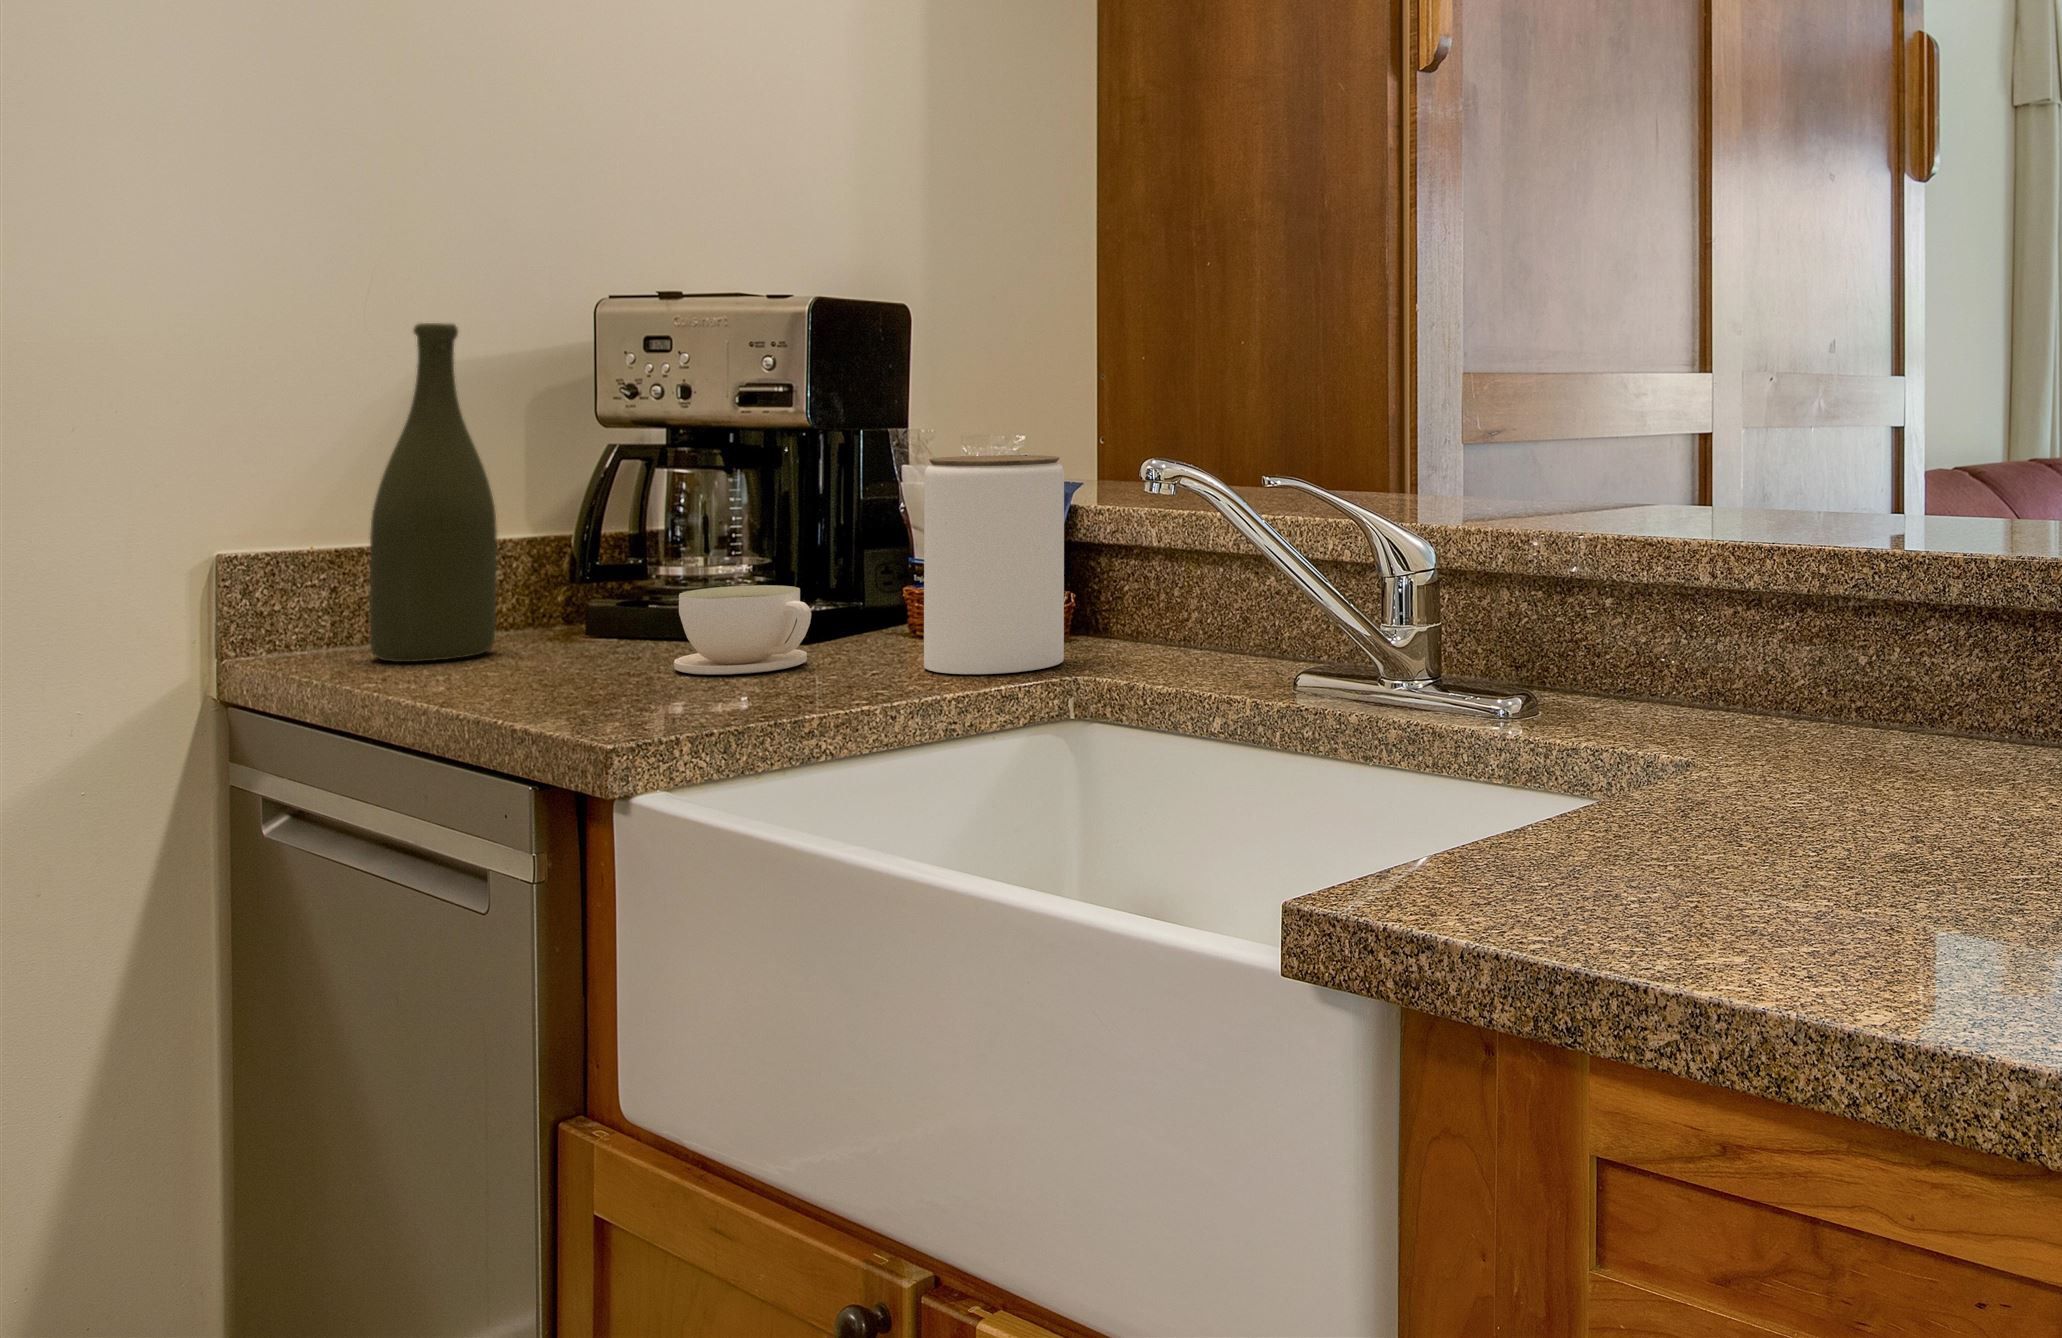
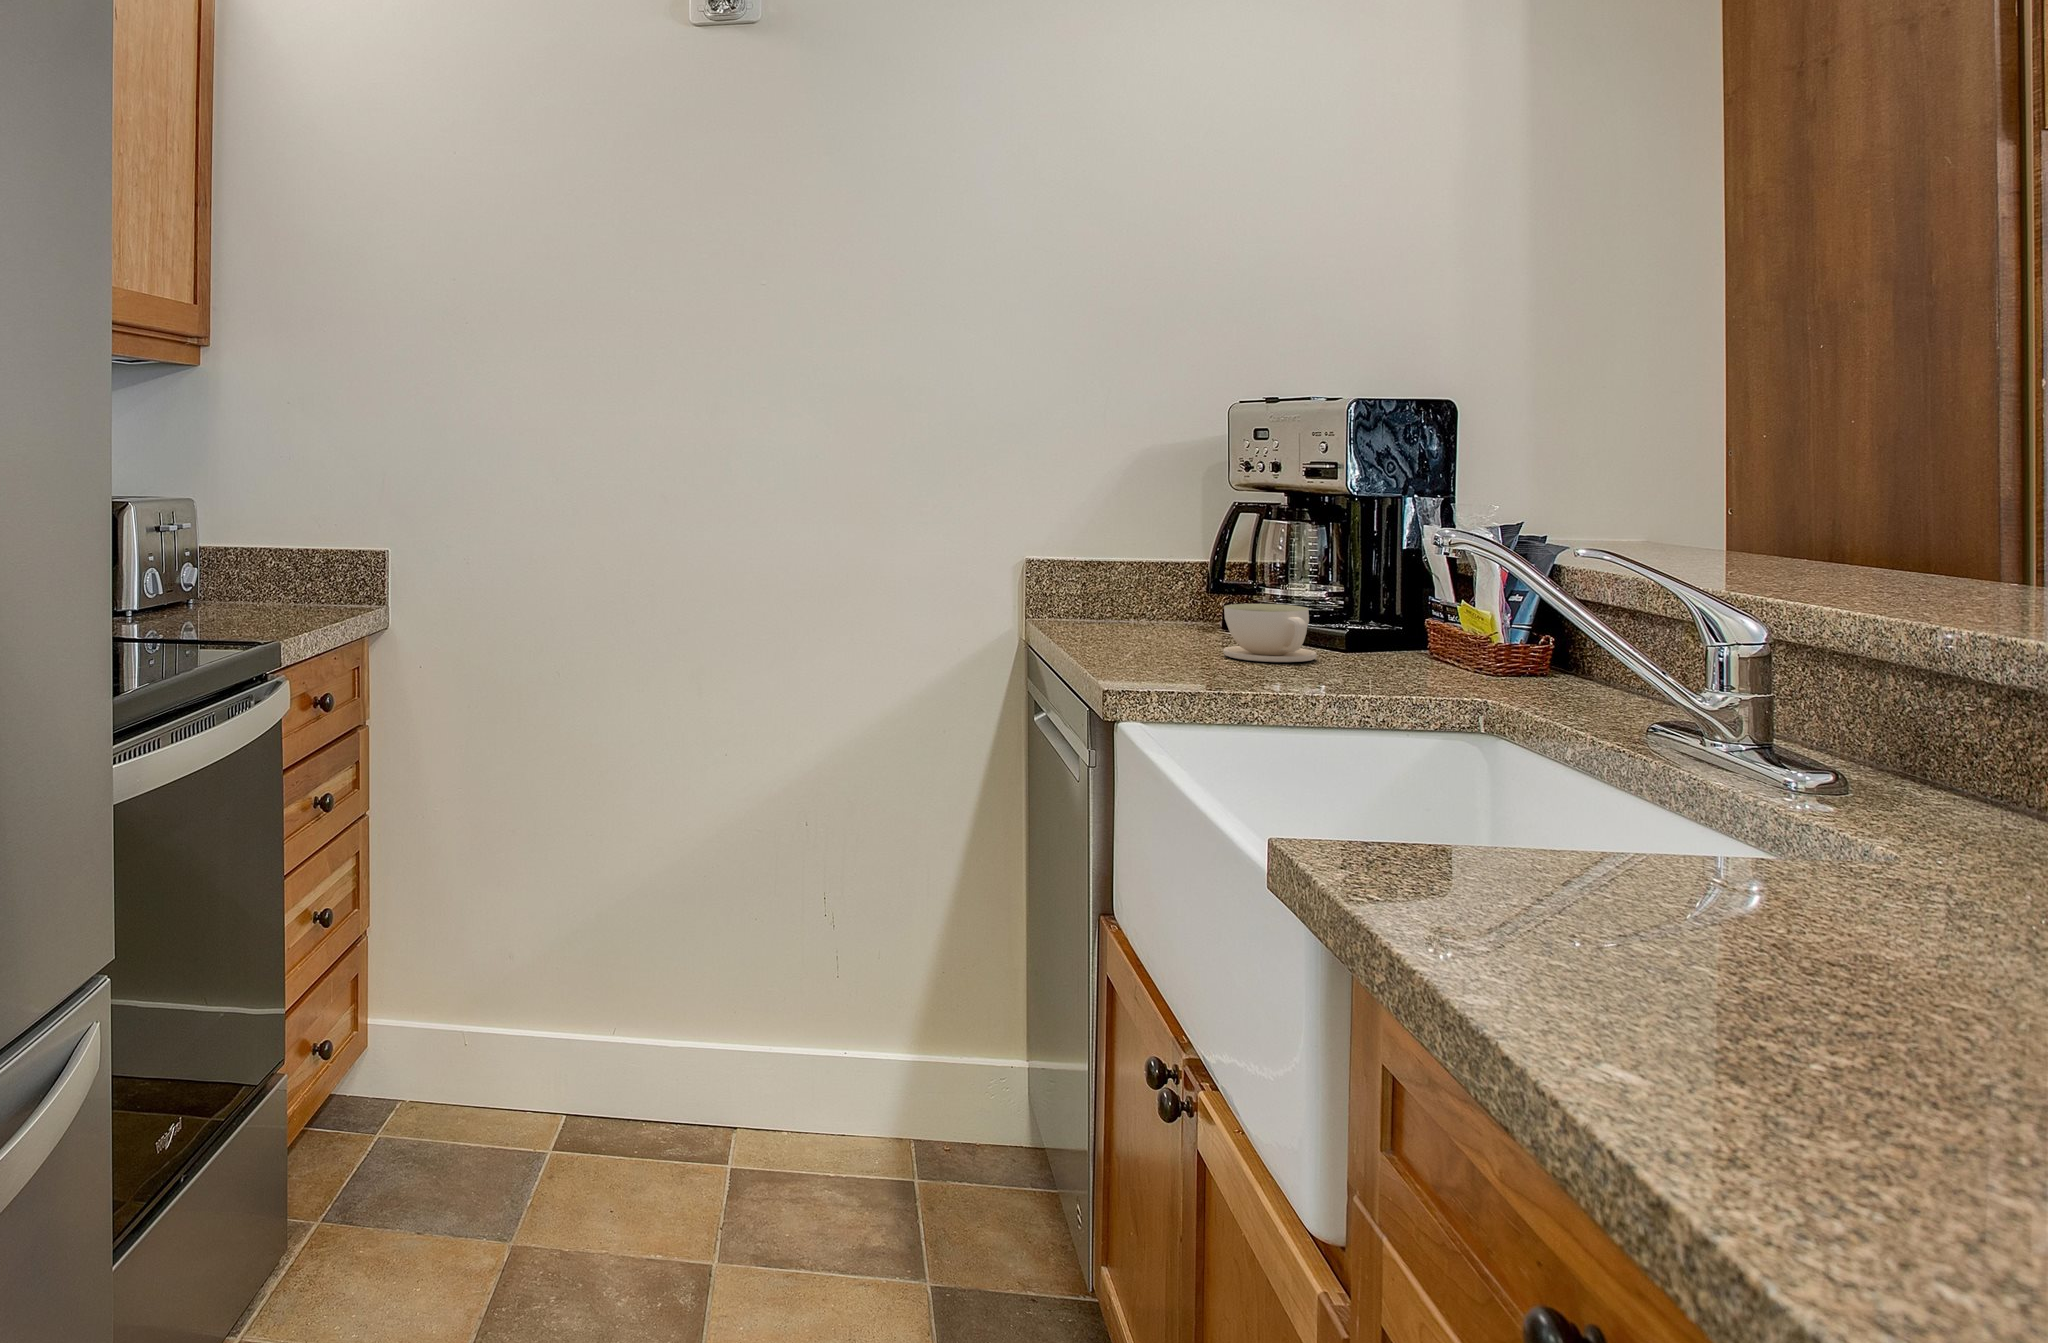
bottle: present [370,323,497,662] -> none [1086,435,1158,632]
jar: present [924,455,1064,674] -> none [1373,523,1506,688]

